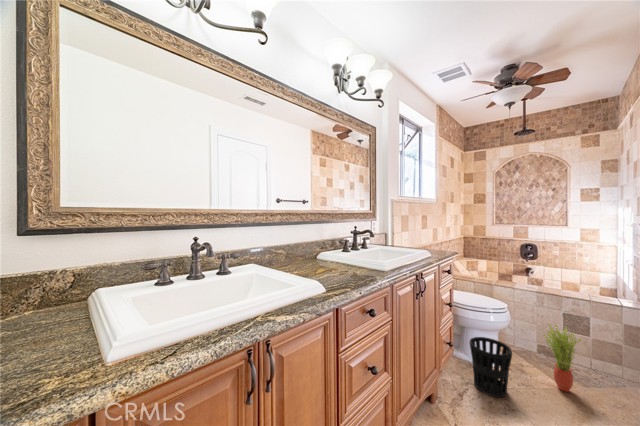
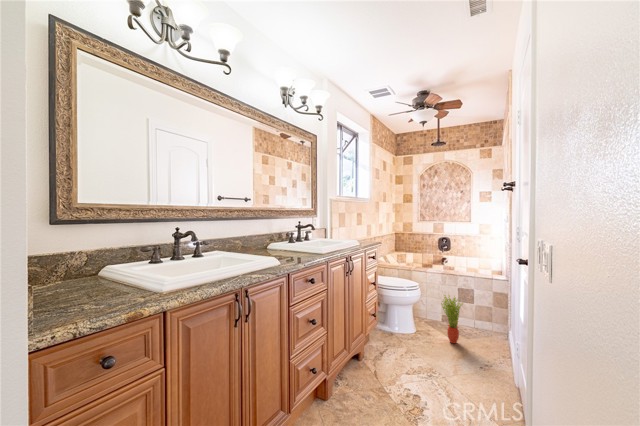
wastebasket: present [469,337,512,397] -> none [389,310,418,352]

